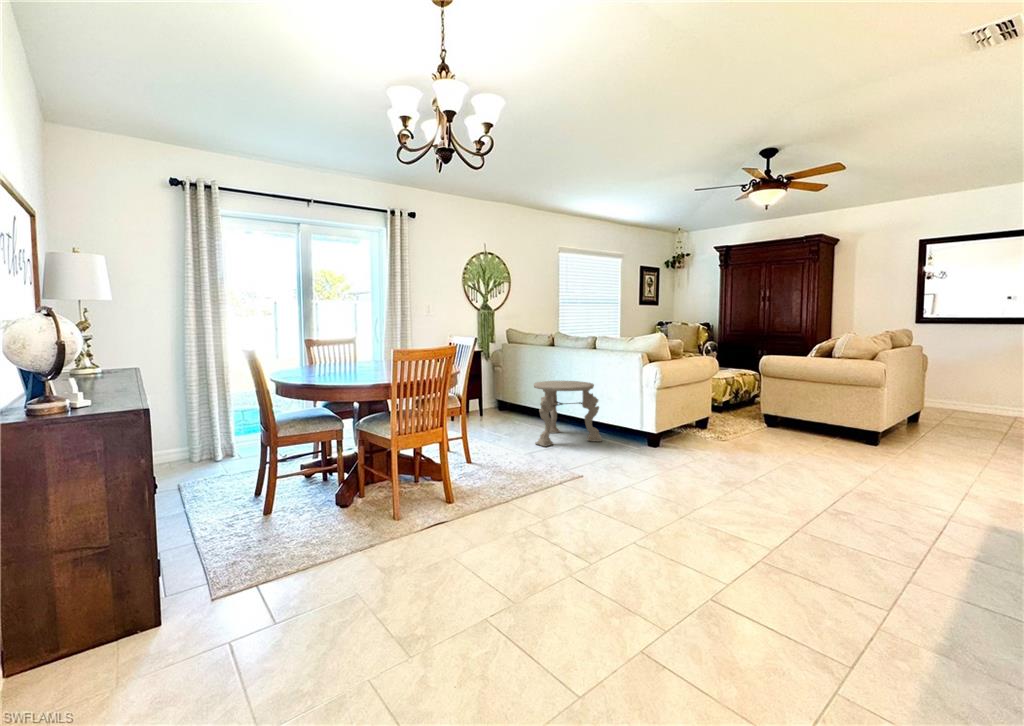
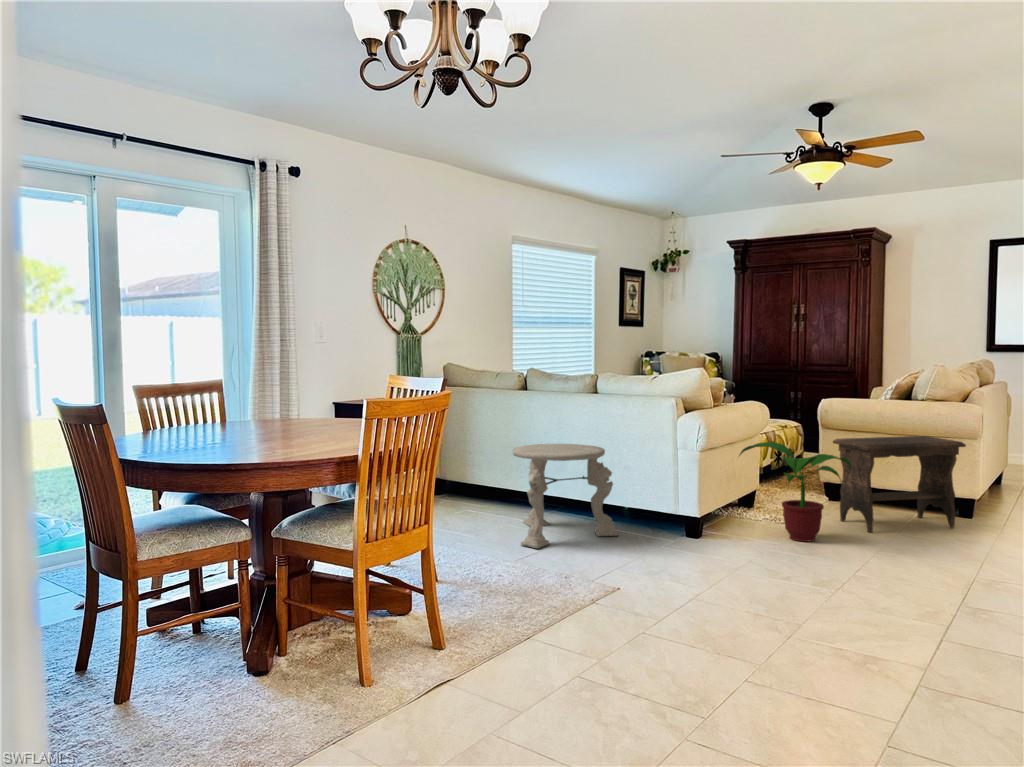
footstool: none [762,382,865,449] -> present [833,436,966,532]
potted plant: none [689,383,770,453] -> present [739,442,851,542]

